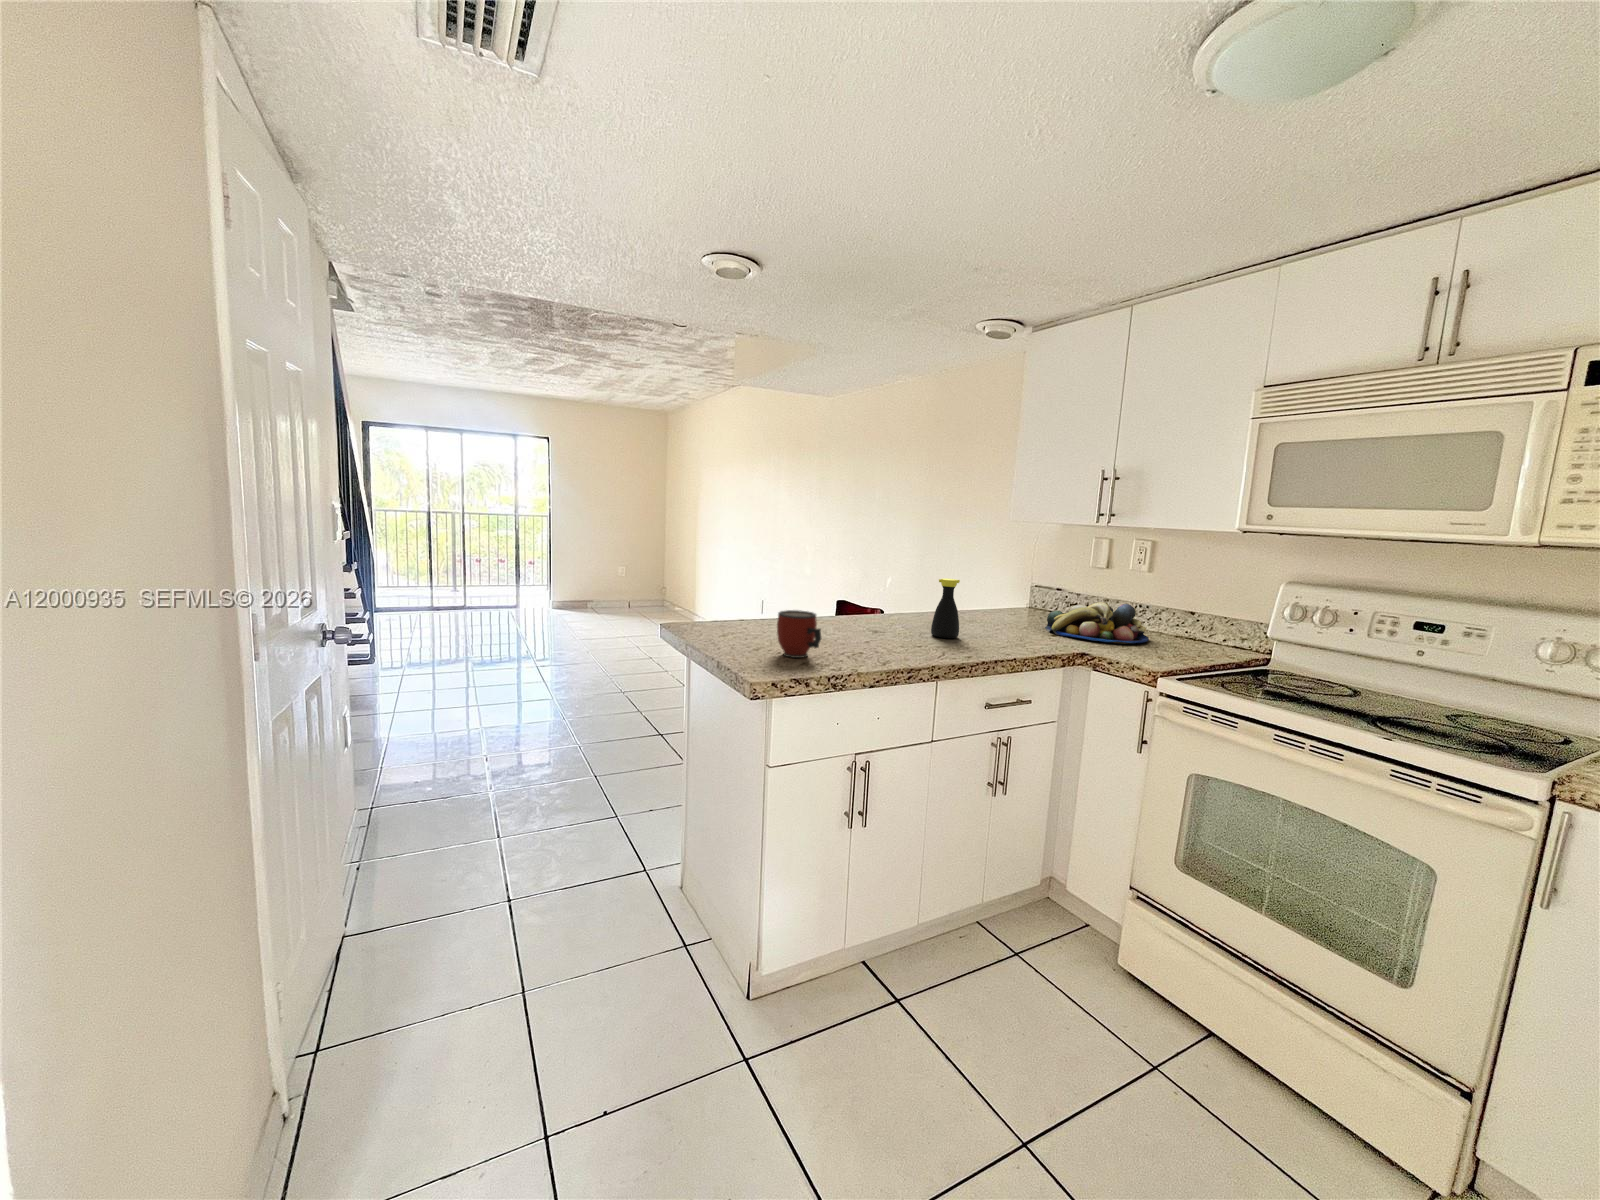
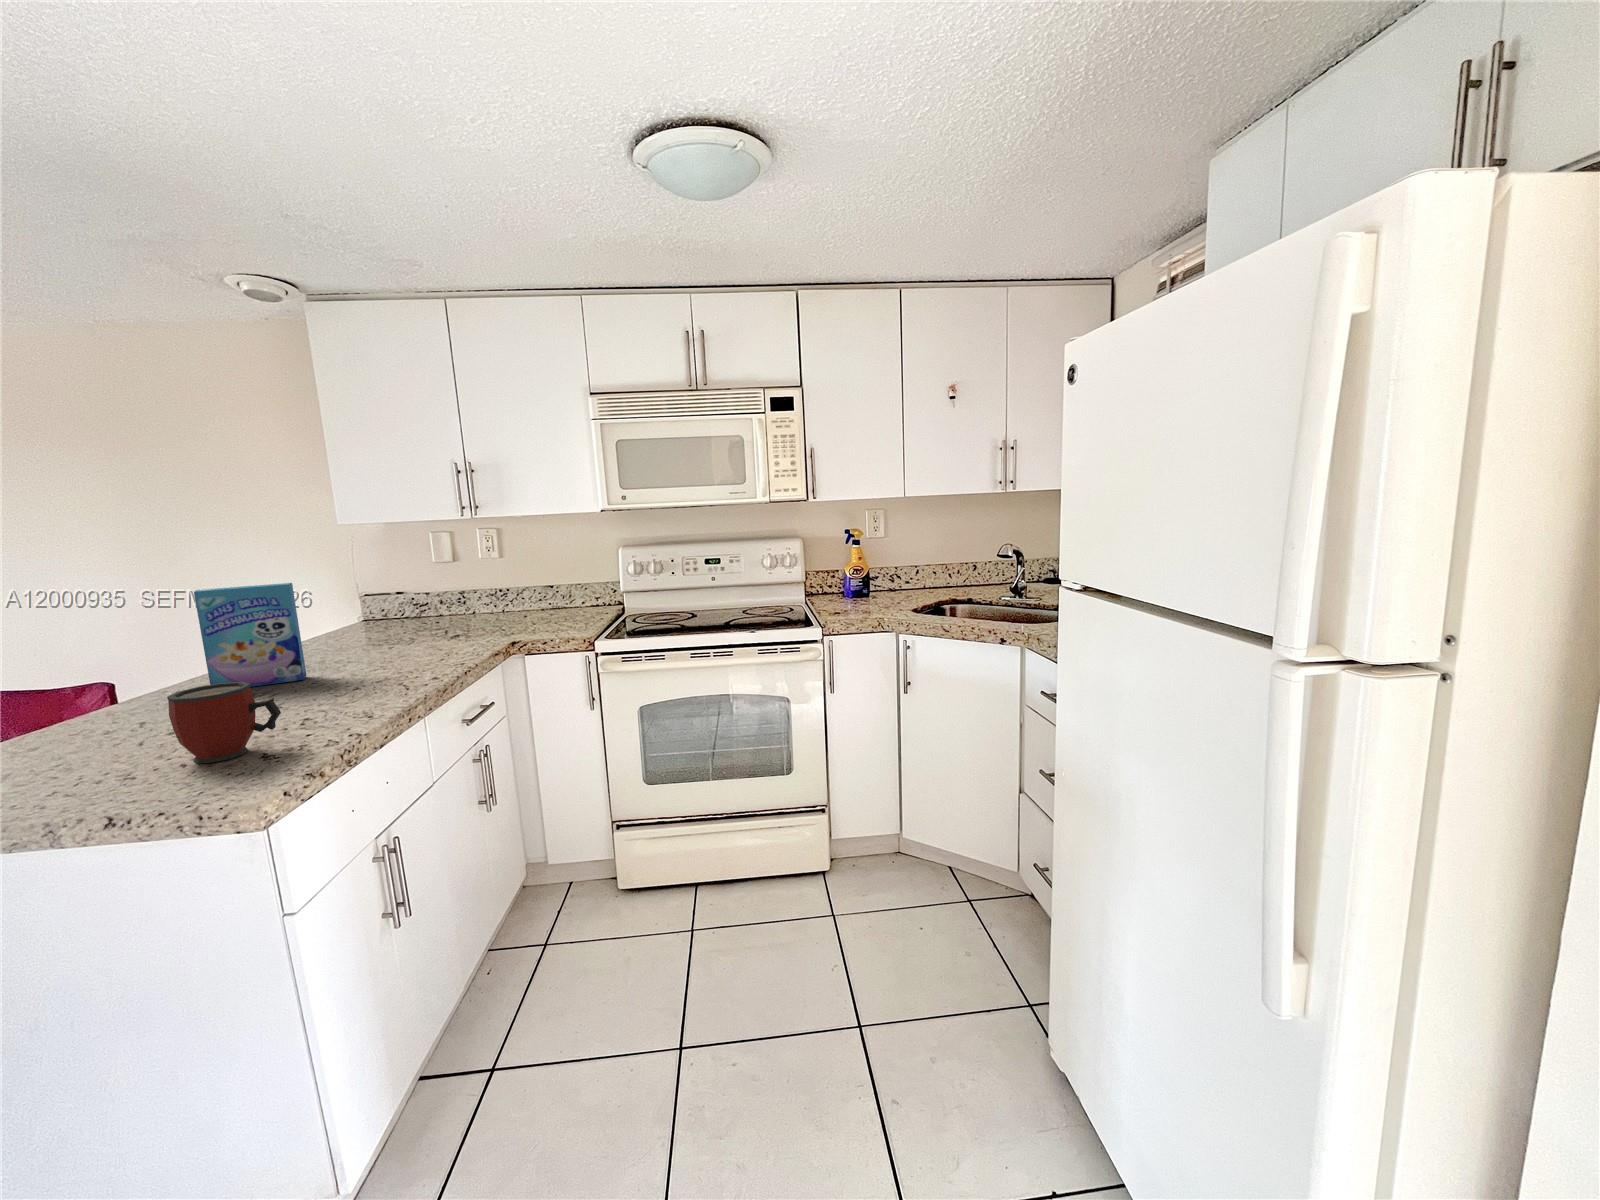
cereal box: none [867,557,923,632] -> present [194,583,306,687]
bottle: present [931,579,960,638] -> none [331,597,375,673]
fruit bowl: present [1045,602,1149,643] -> none [426,590,533,635]

